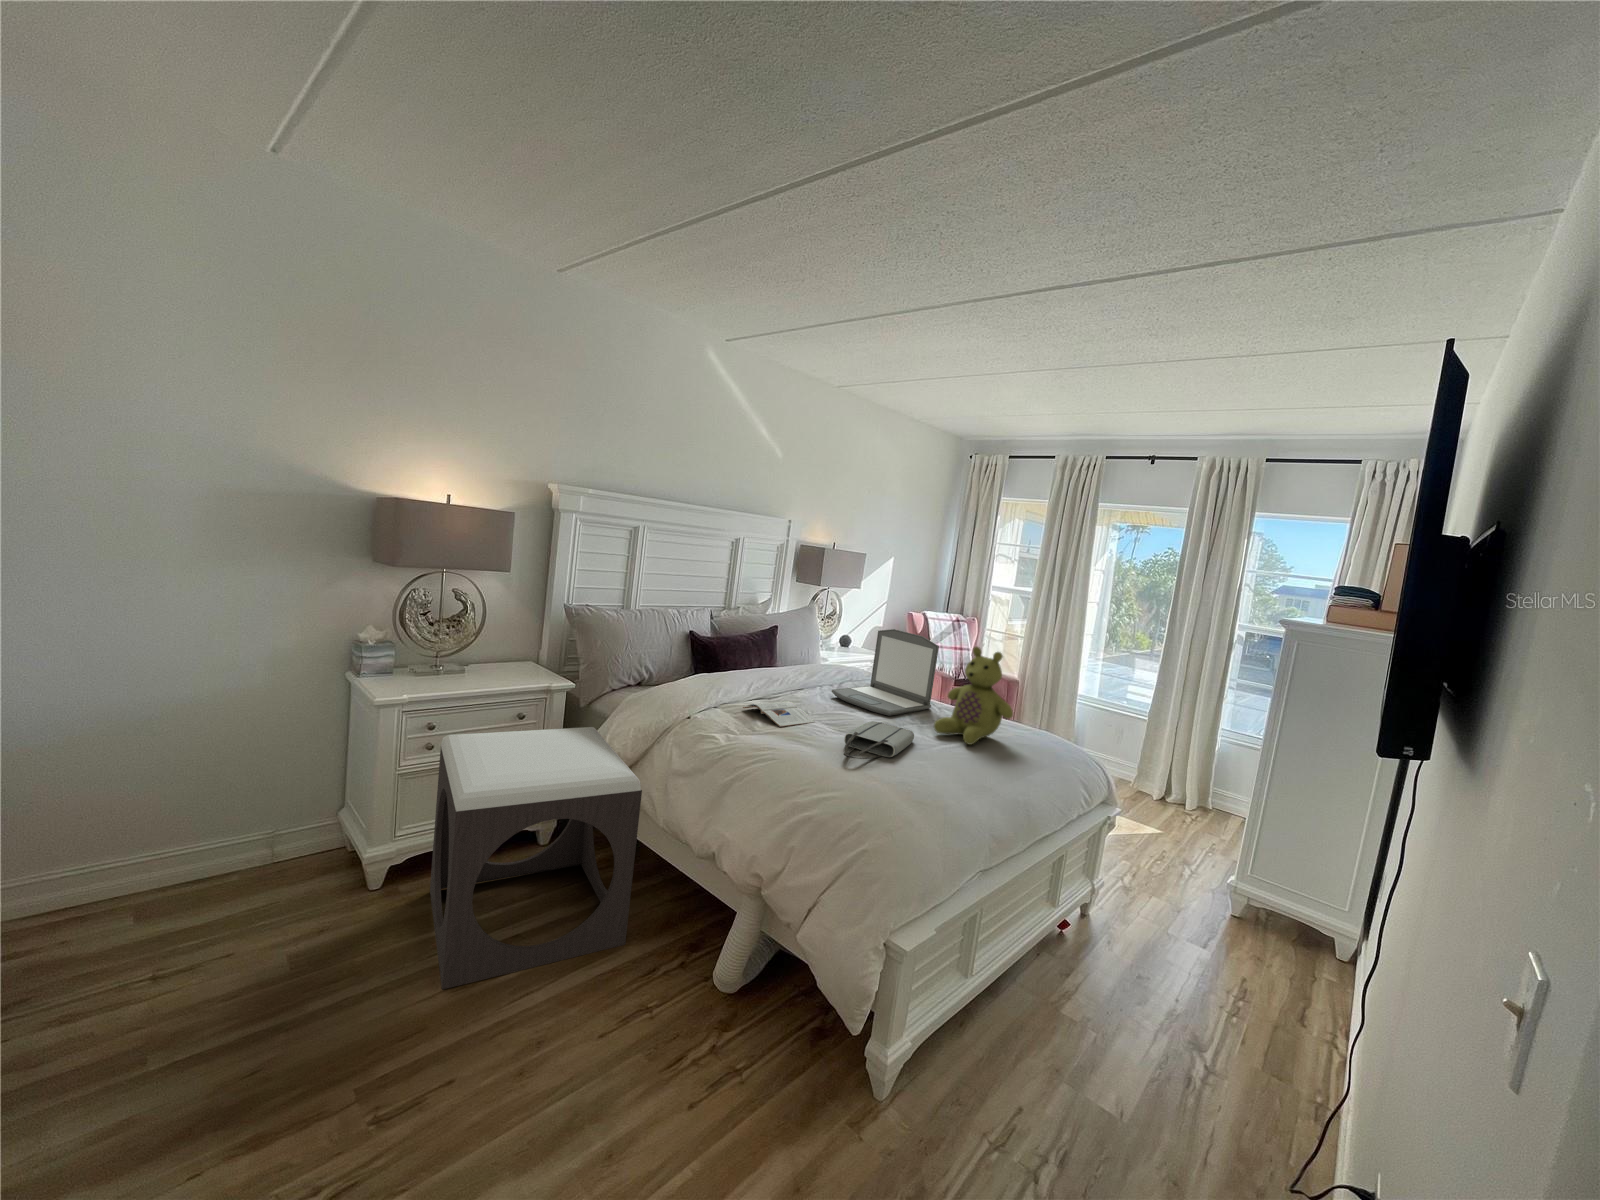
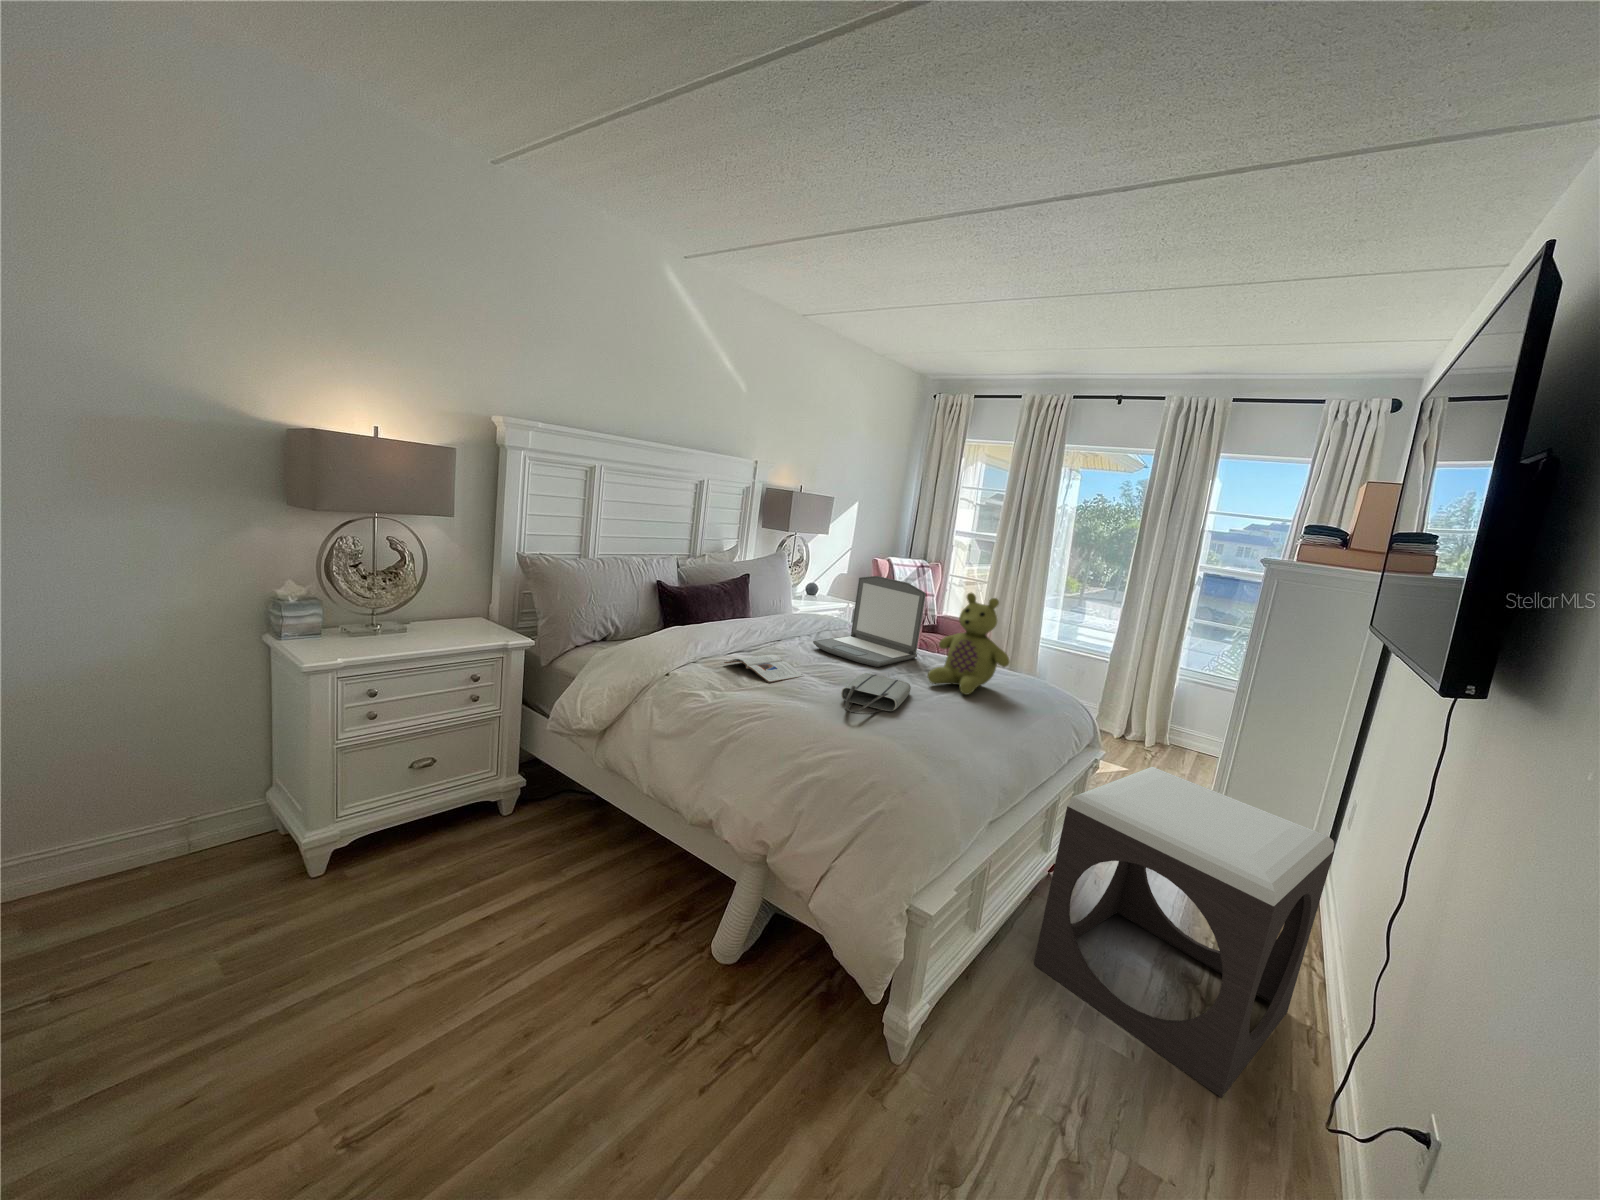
footstool: present [430,727,642,990] -> present [1034,767,1334,1097]

